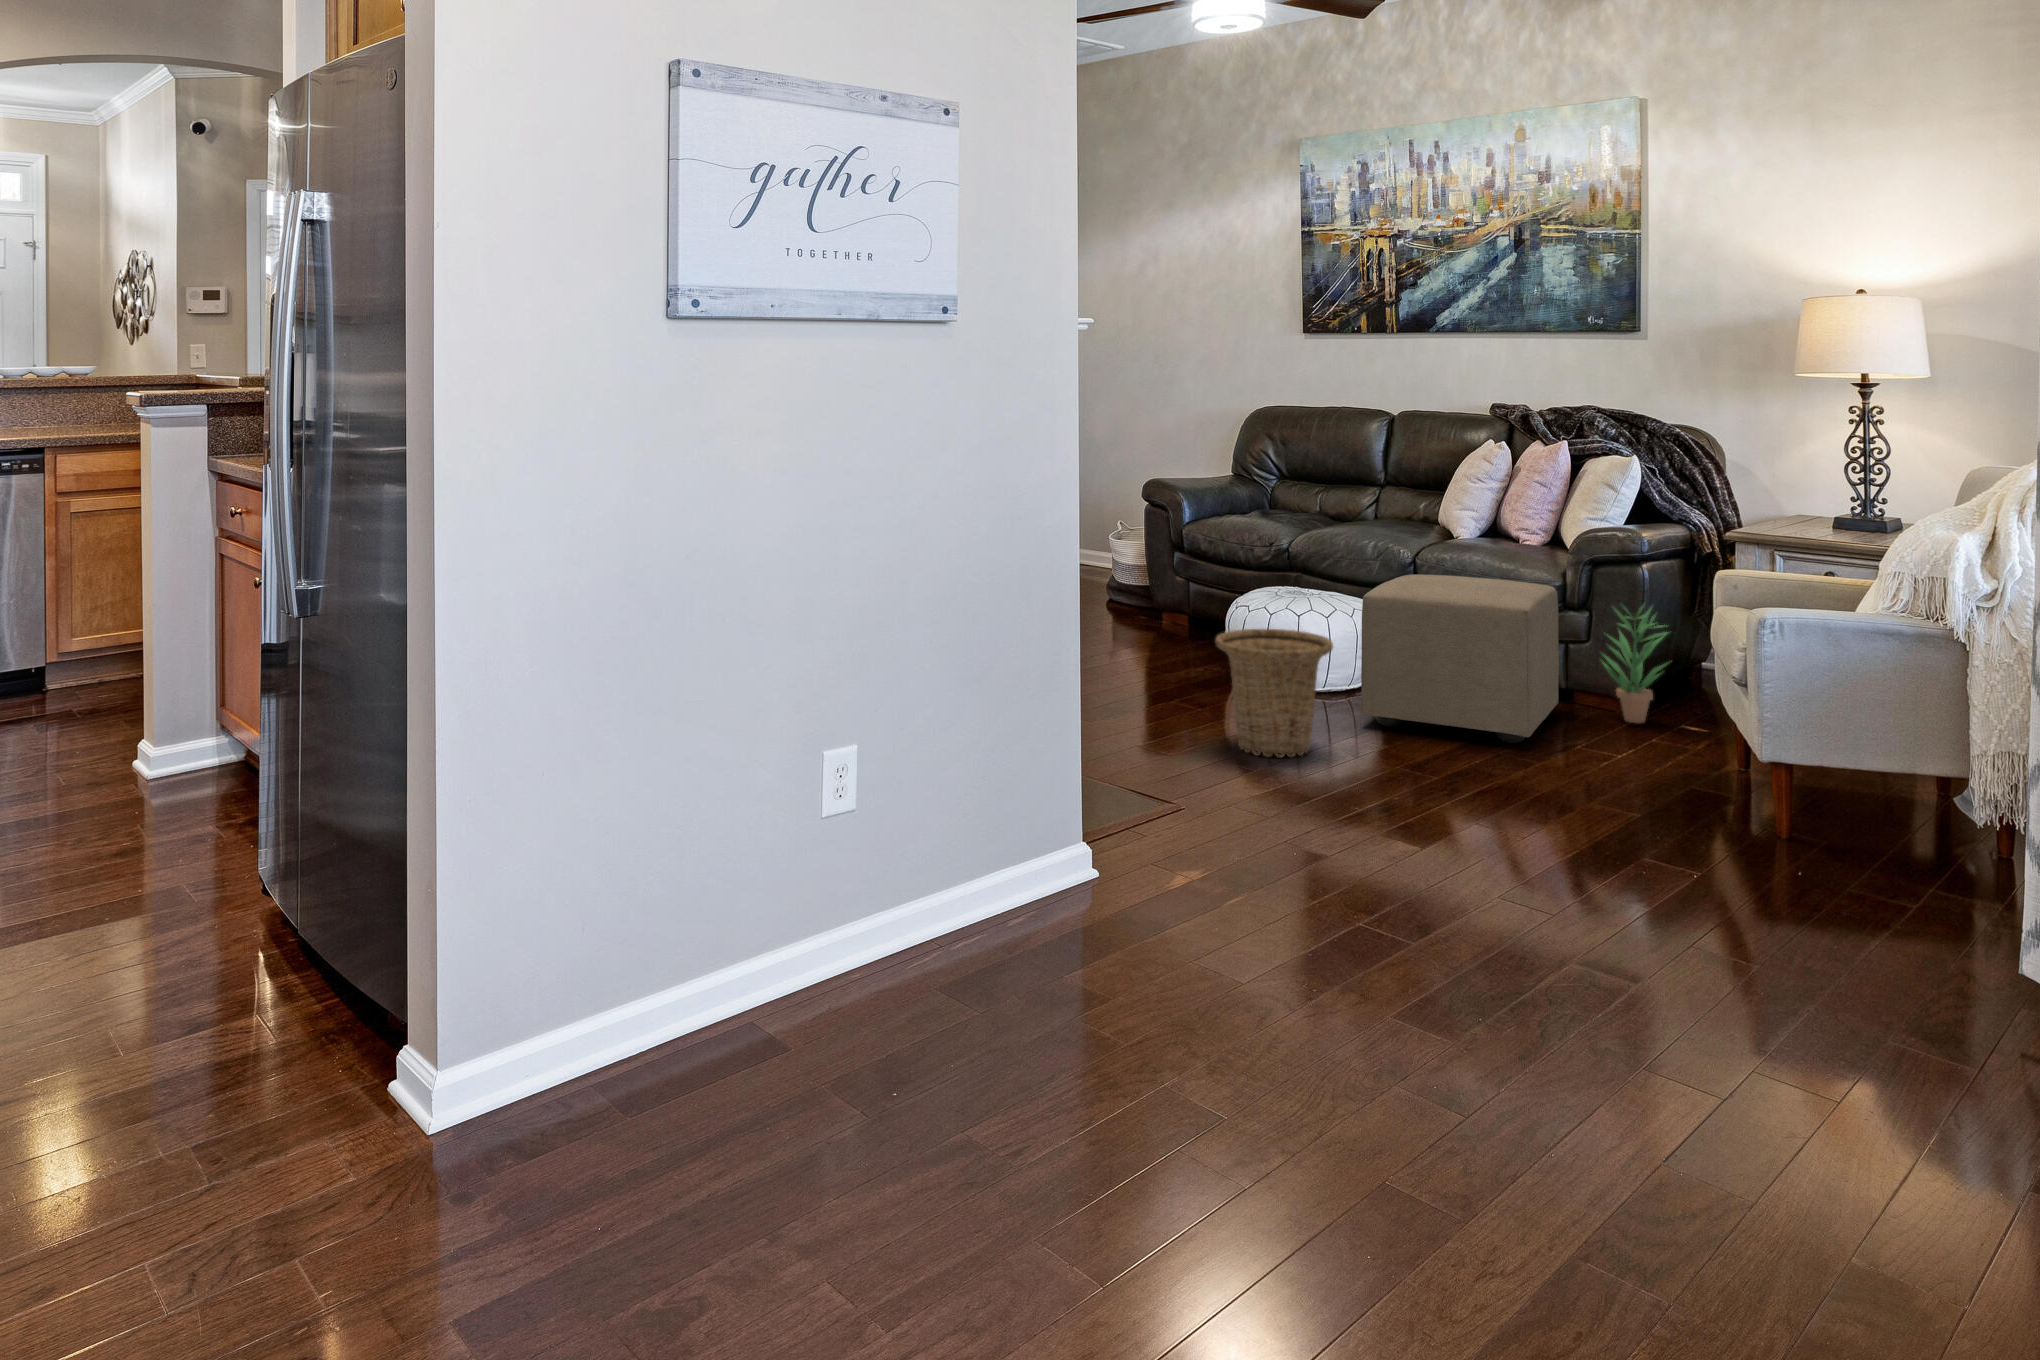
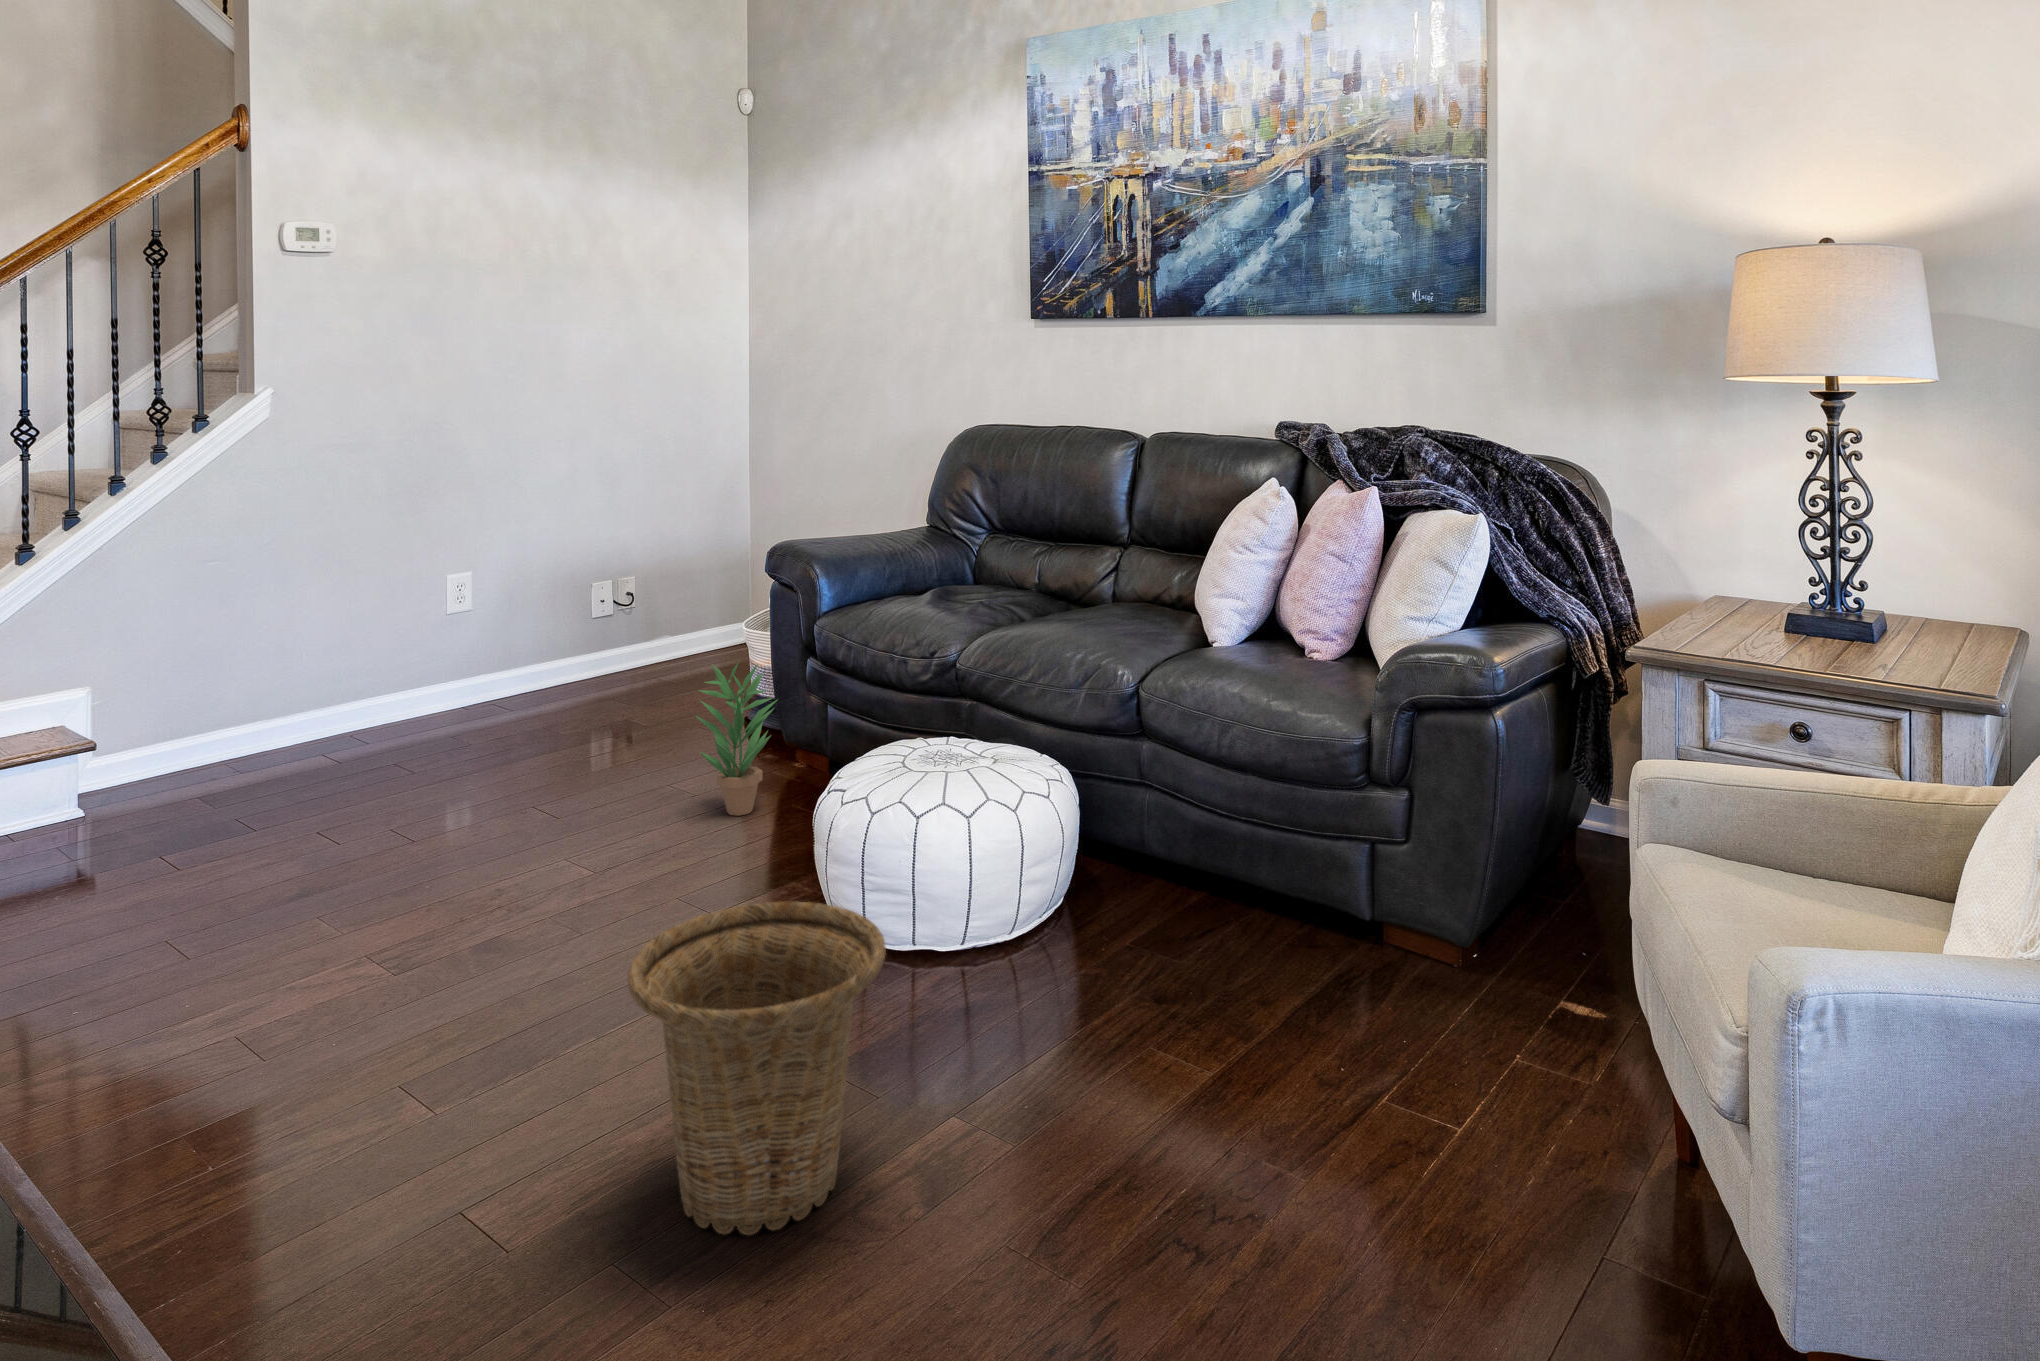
ottoman: present [1361,575,1559,743] -> none [984,733,1355,1117]
potted plant: present [1603,606,1667,723] -> present [696,663,777,816]

